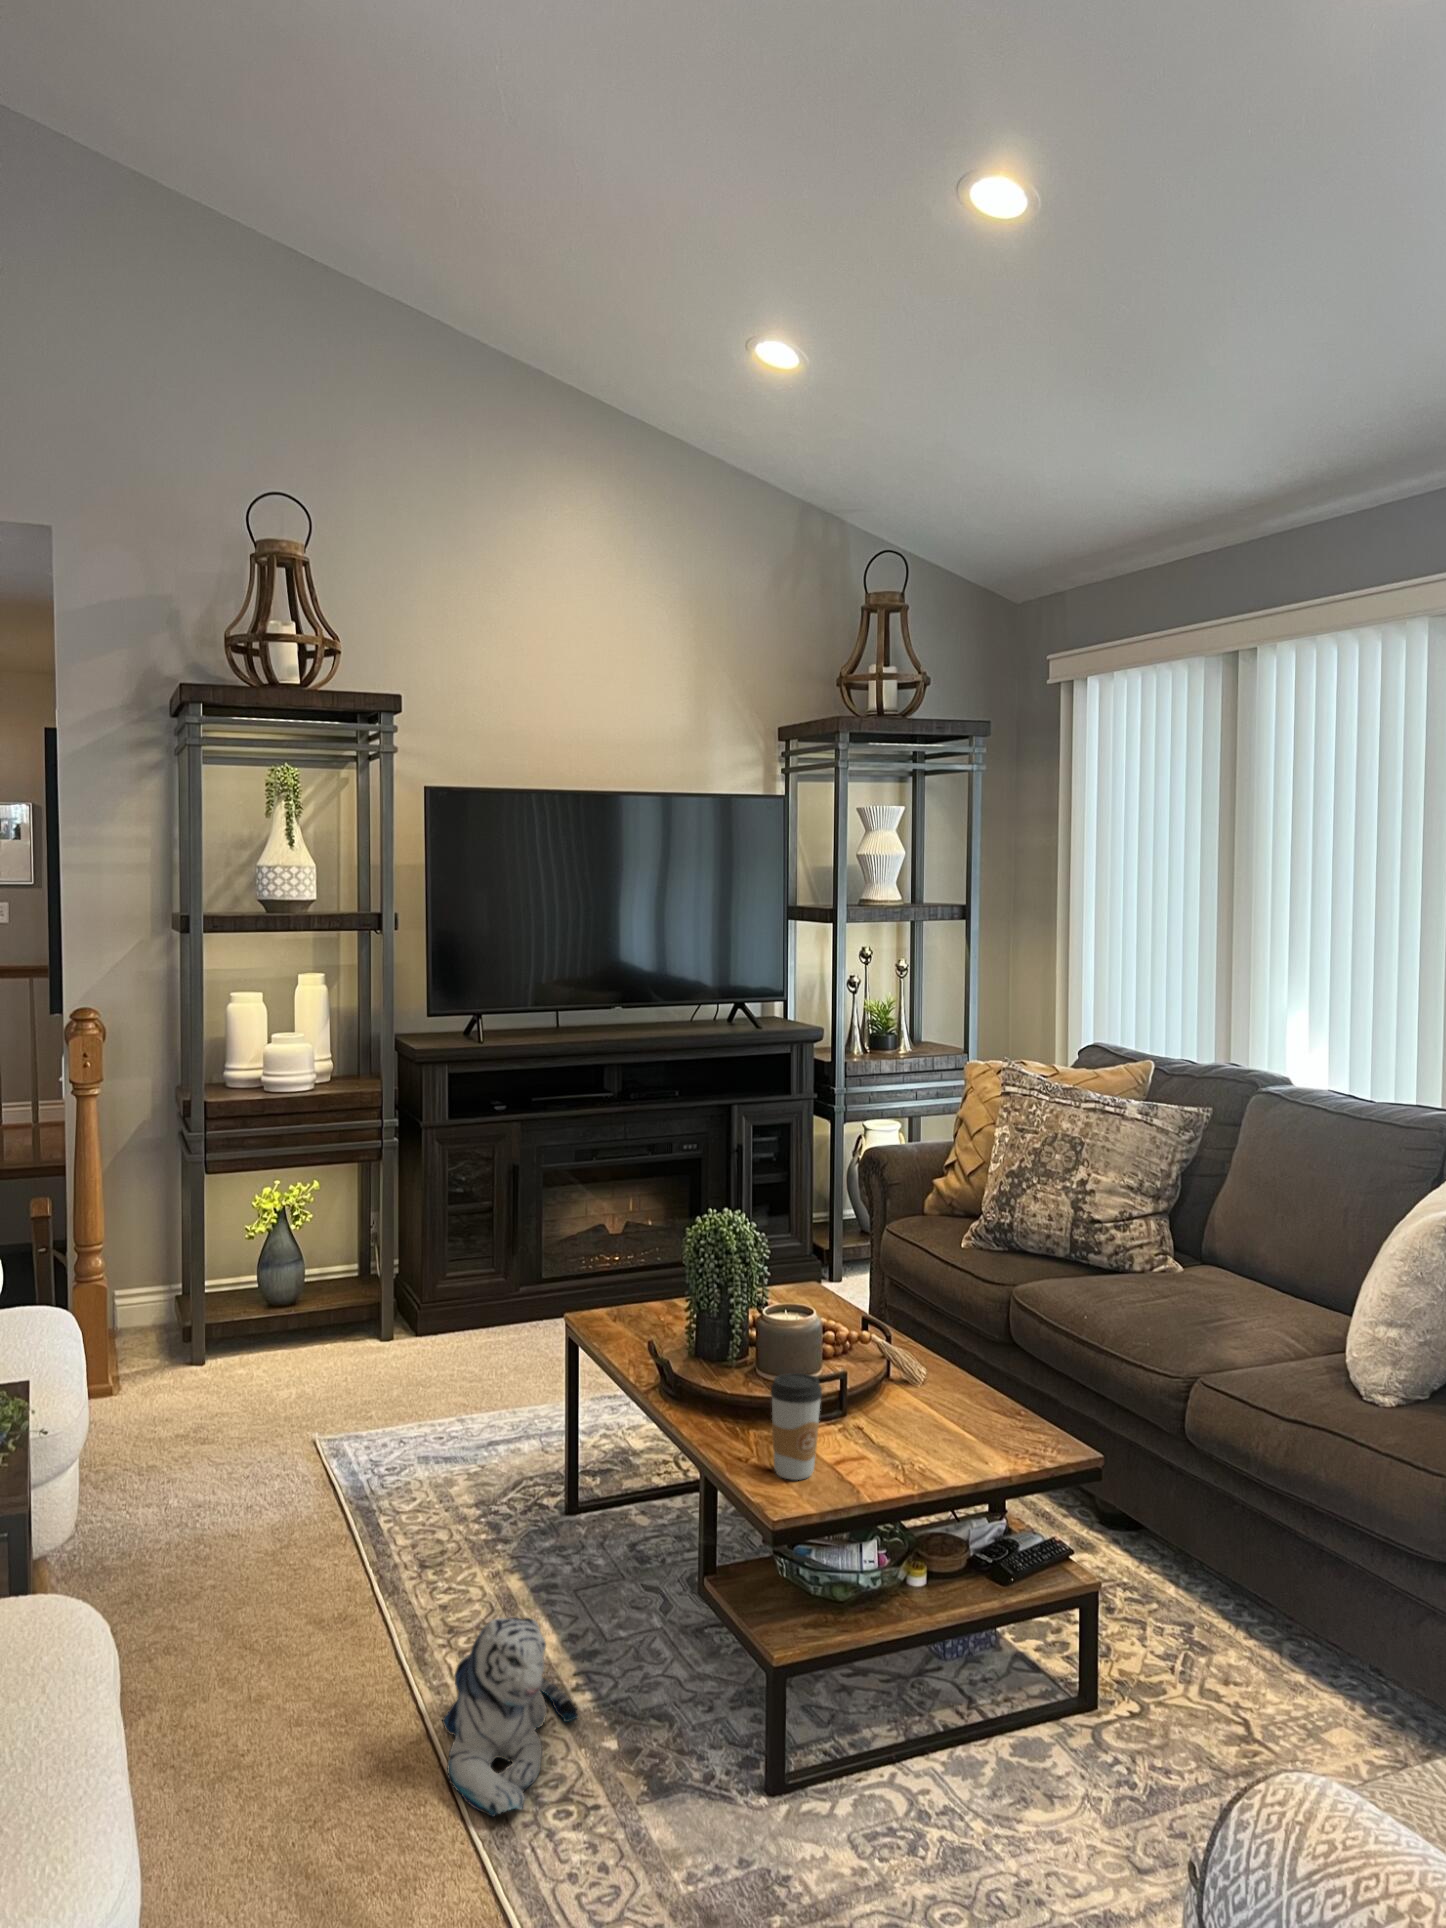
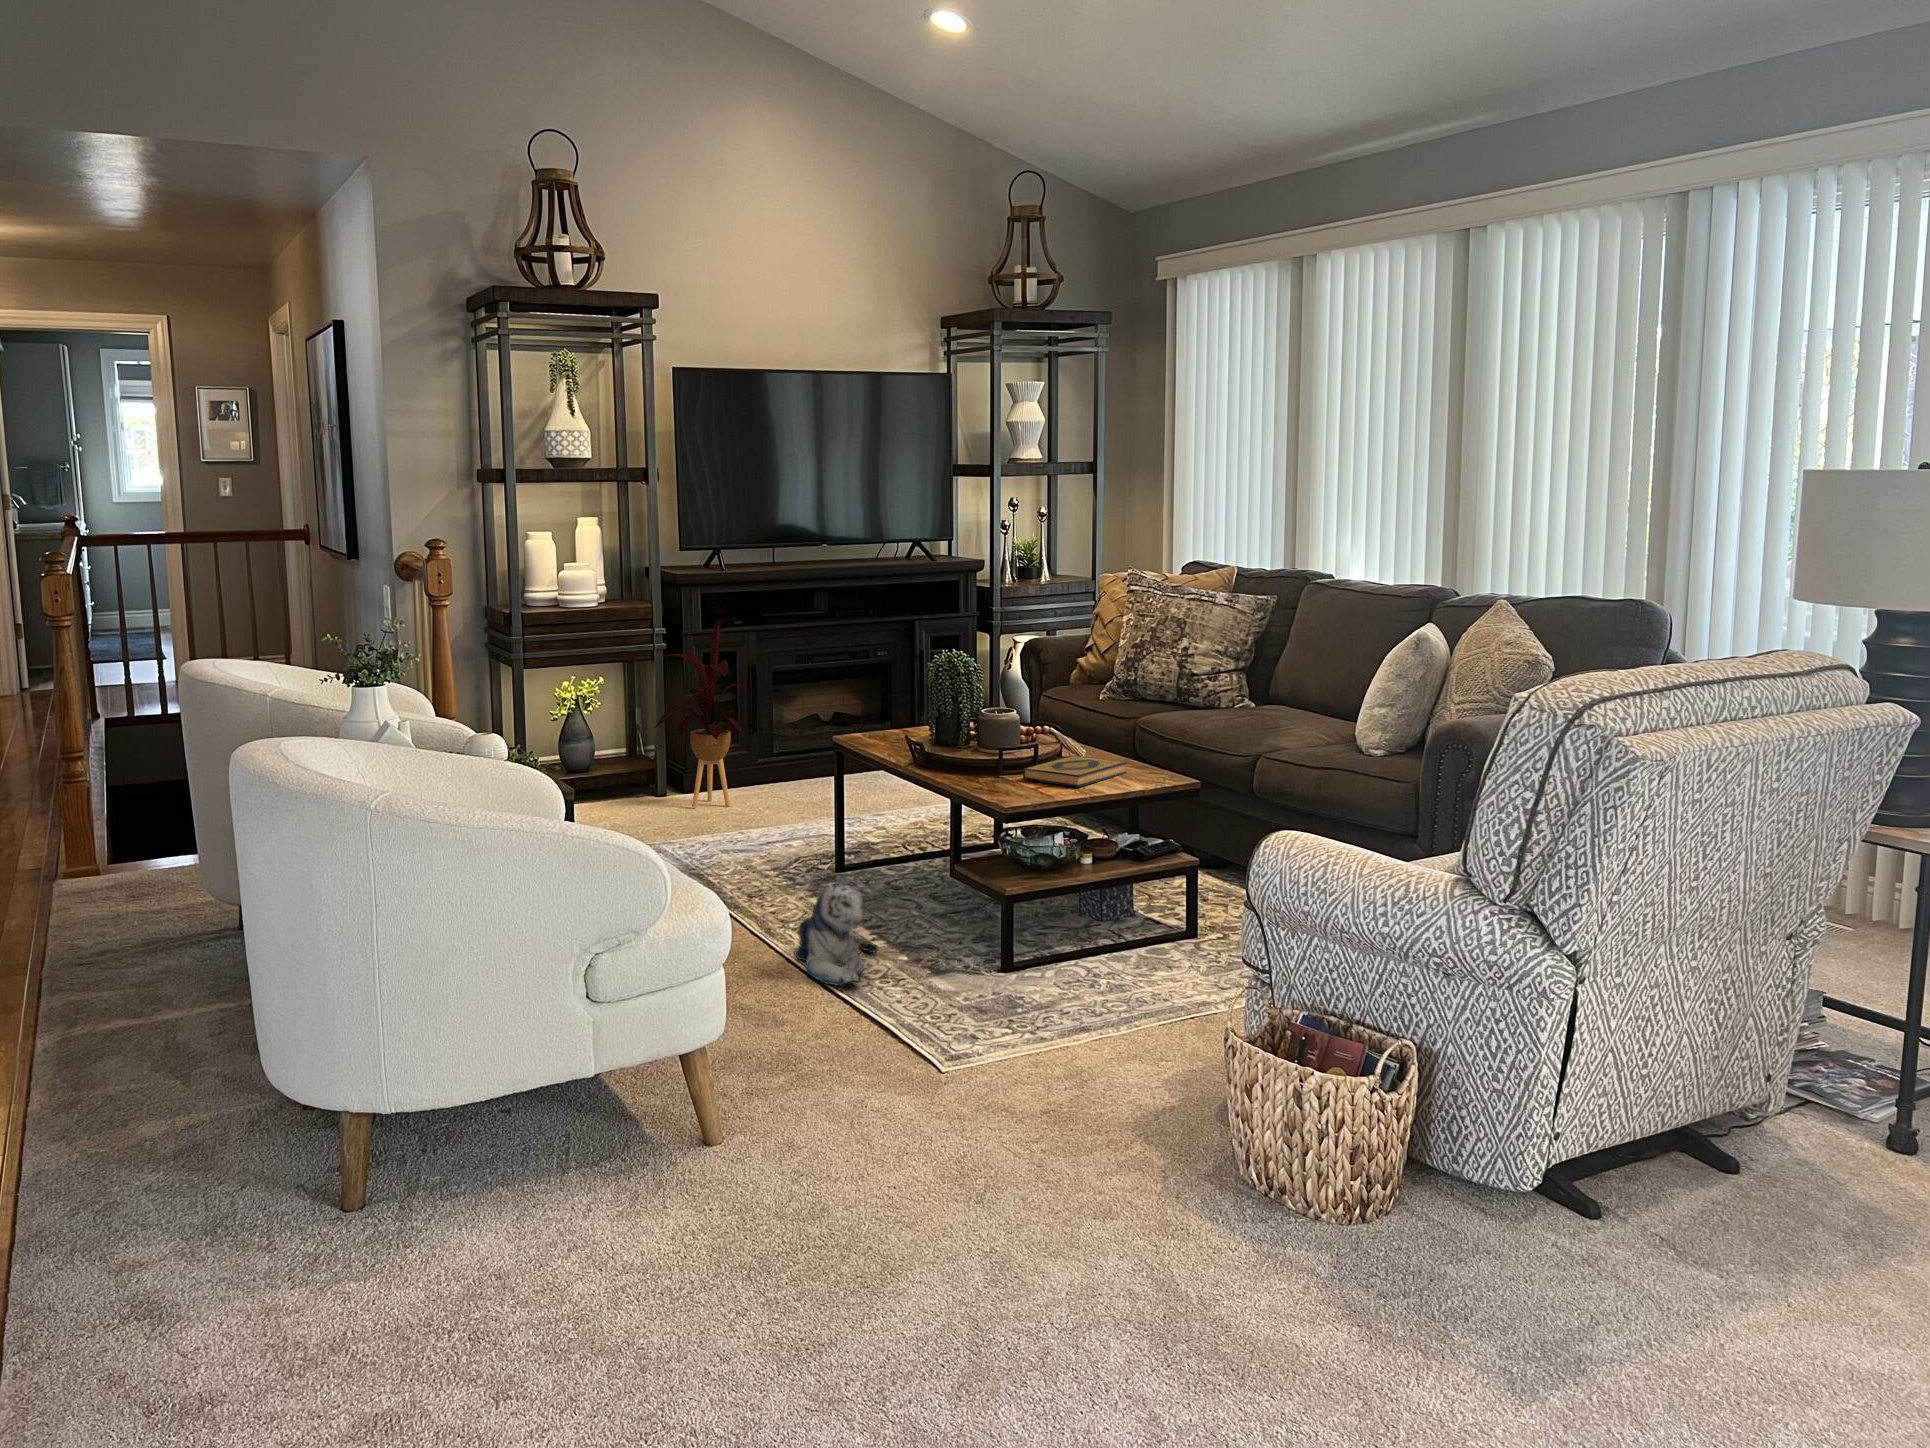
house plant: none [360,1118,495,1368] -> present [654,620,746,808]
coffee cup: present [771,1373,822,1480] -> none [998,732,1030,794]
hardback book: none [817,1387,985,1465] -> present [1023,756,1127,787]

